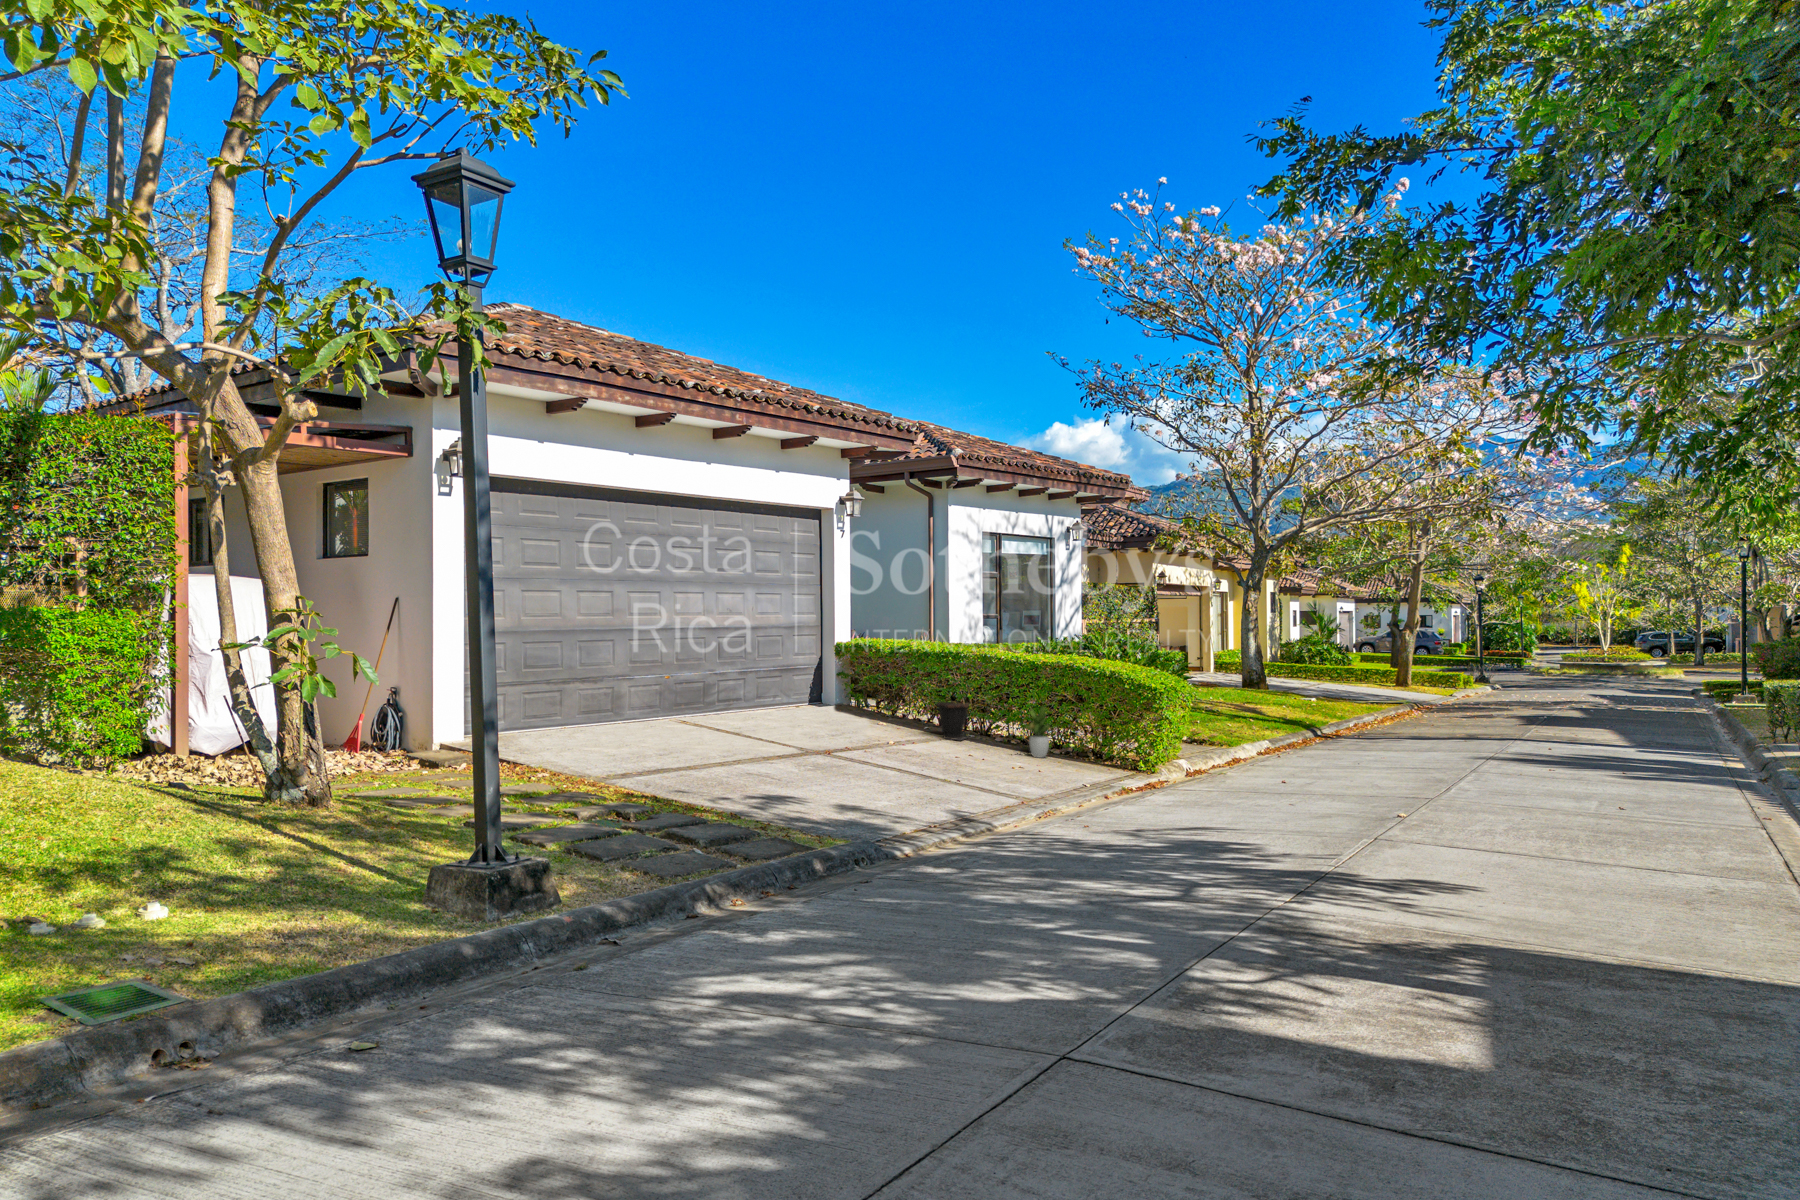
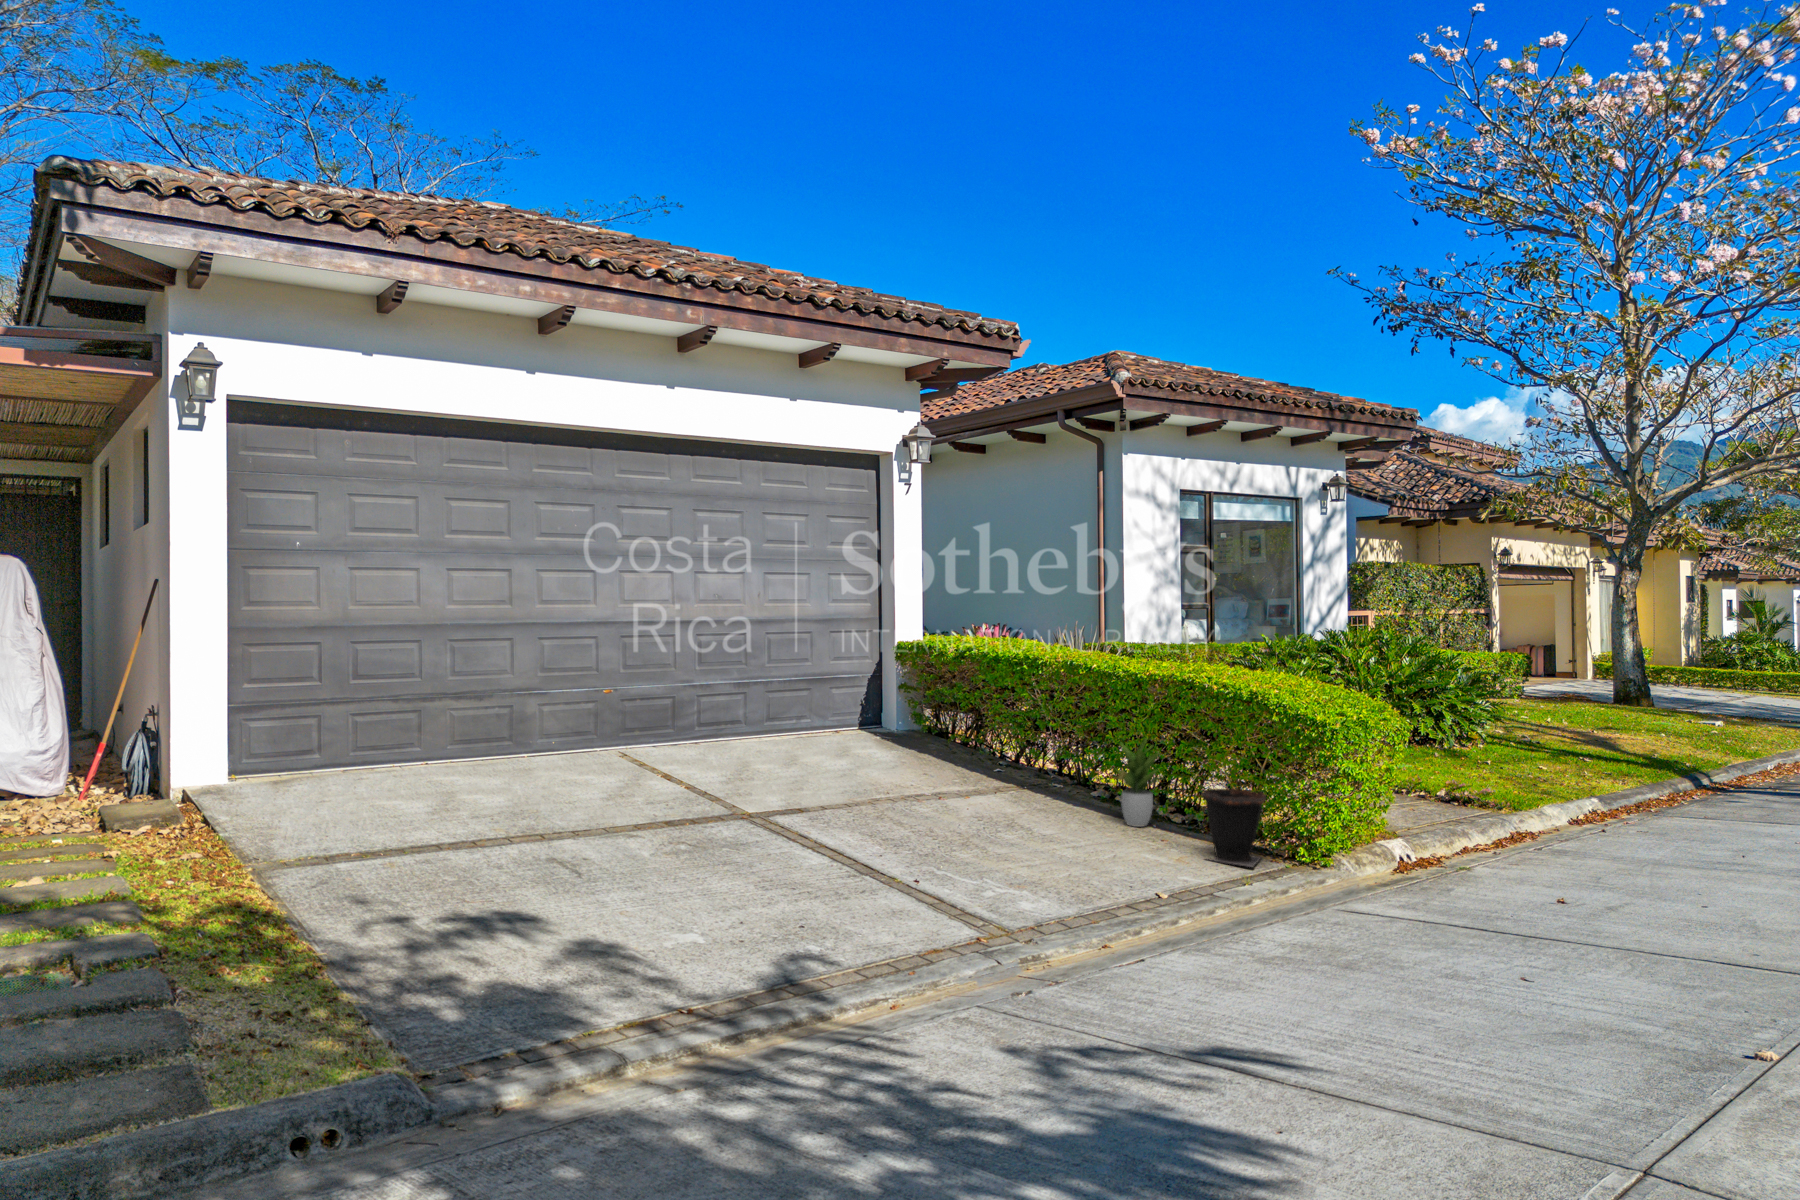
bucket: present [936,702,970,740] -> present [1202,789,1266,867]

